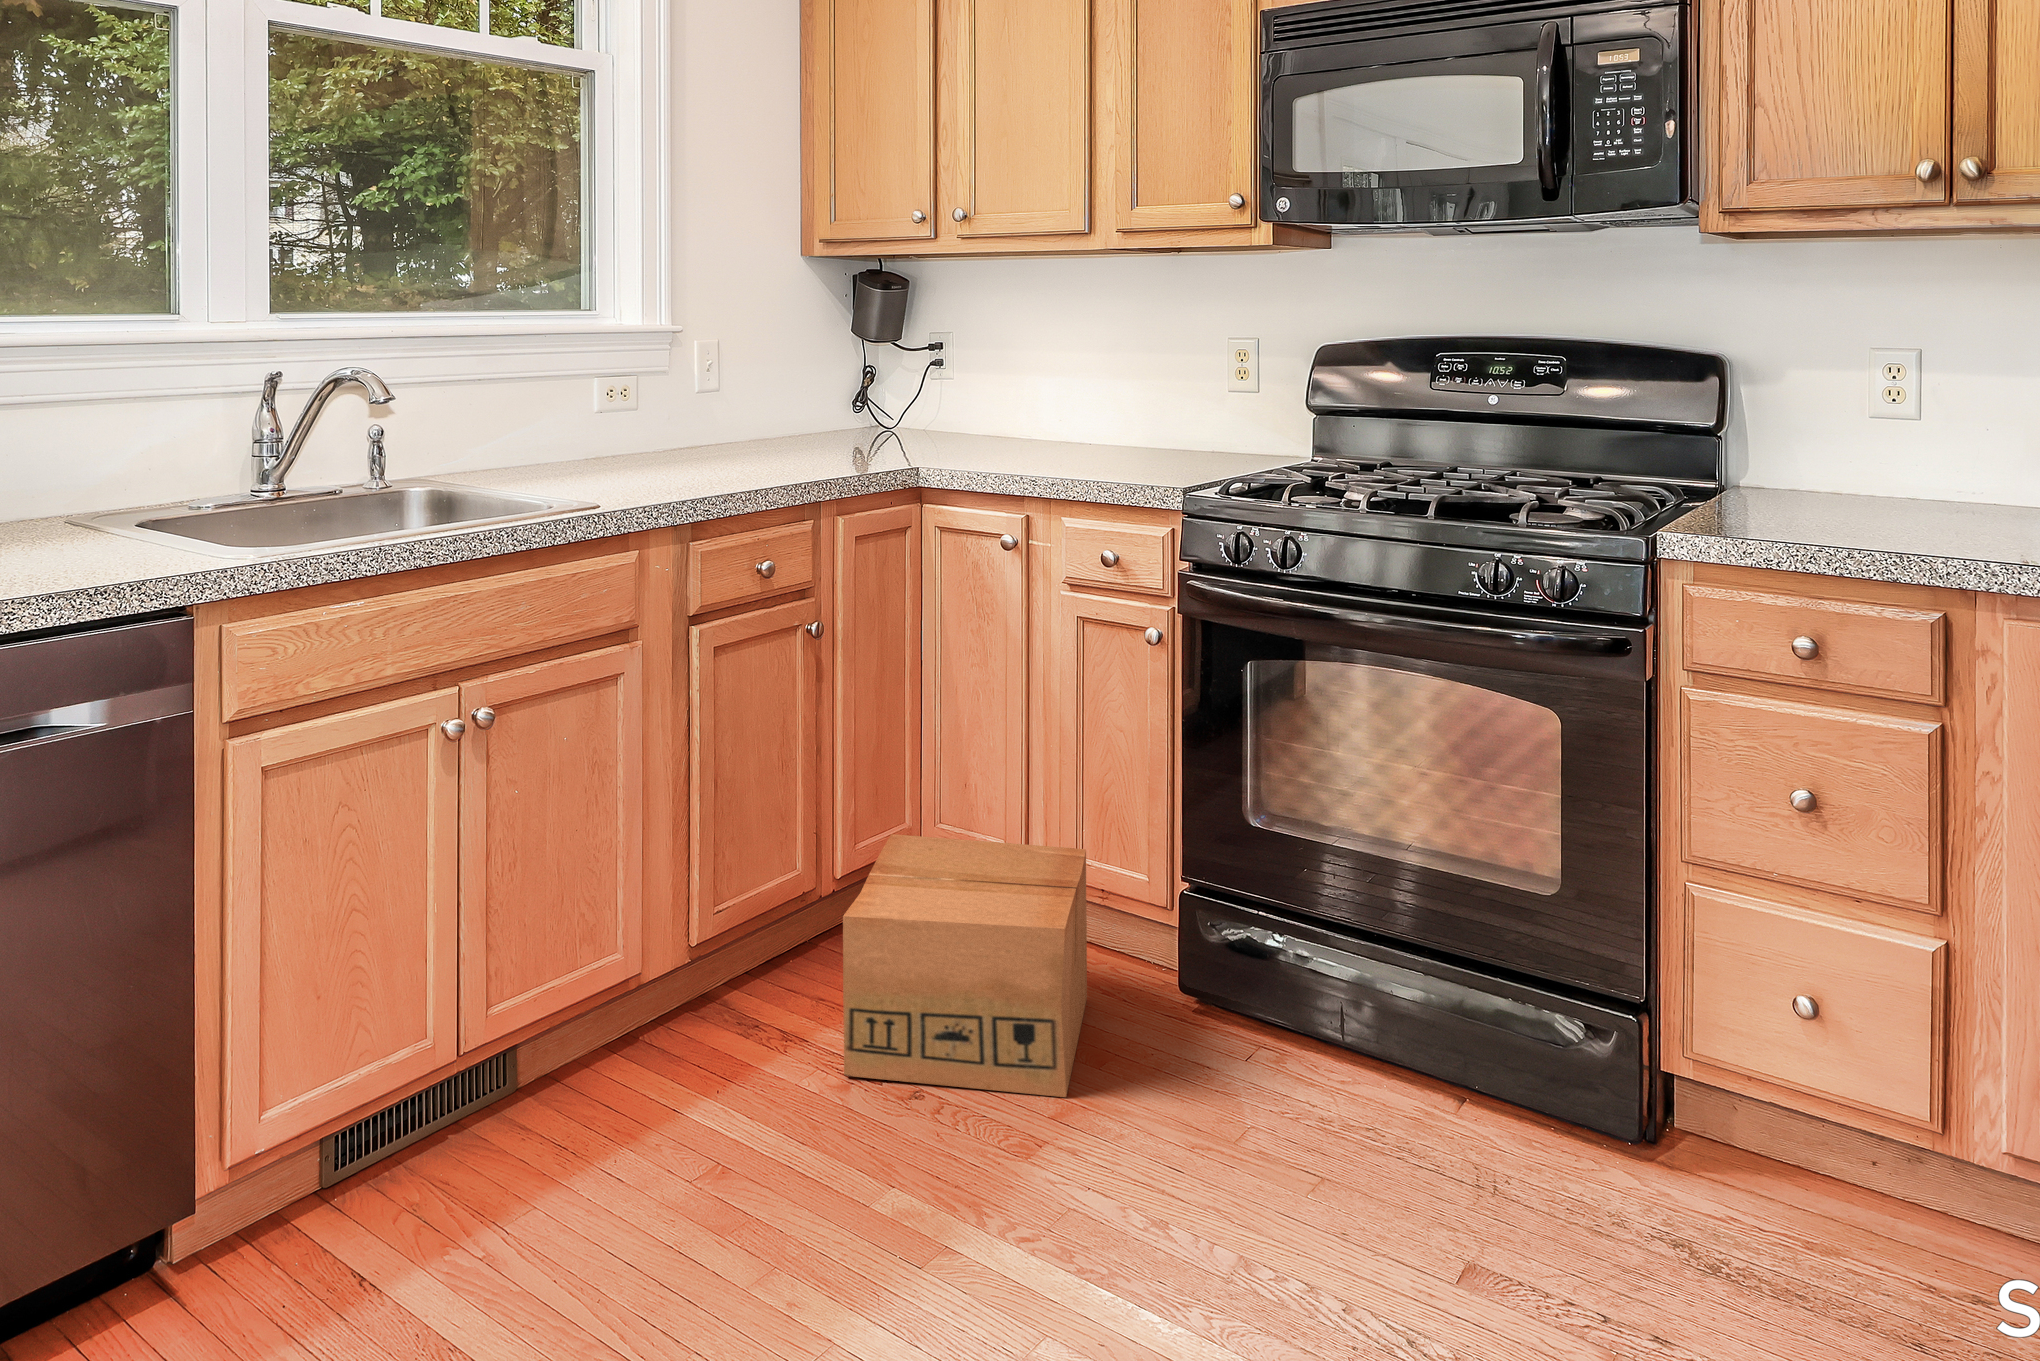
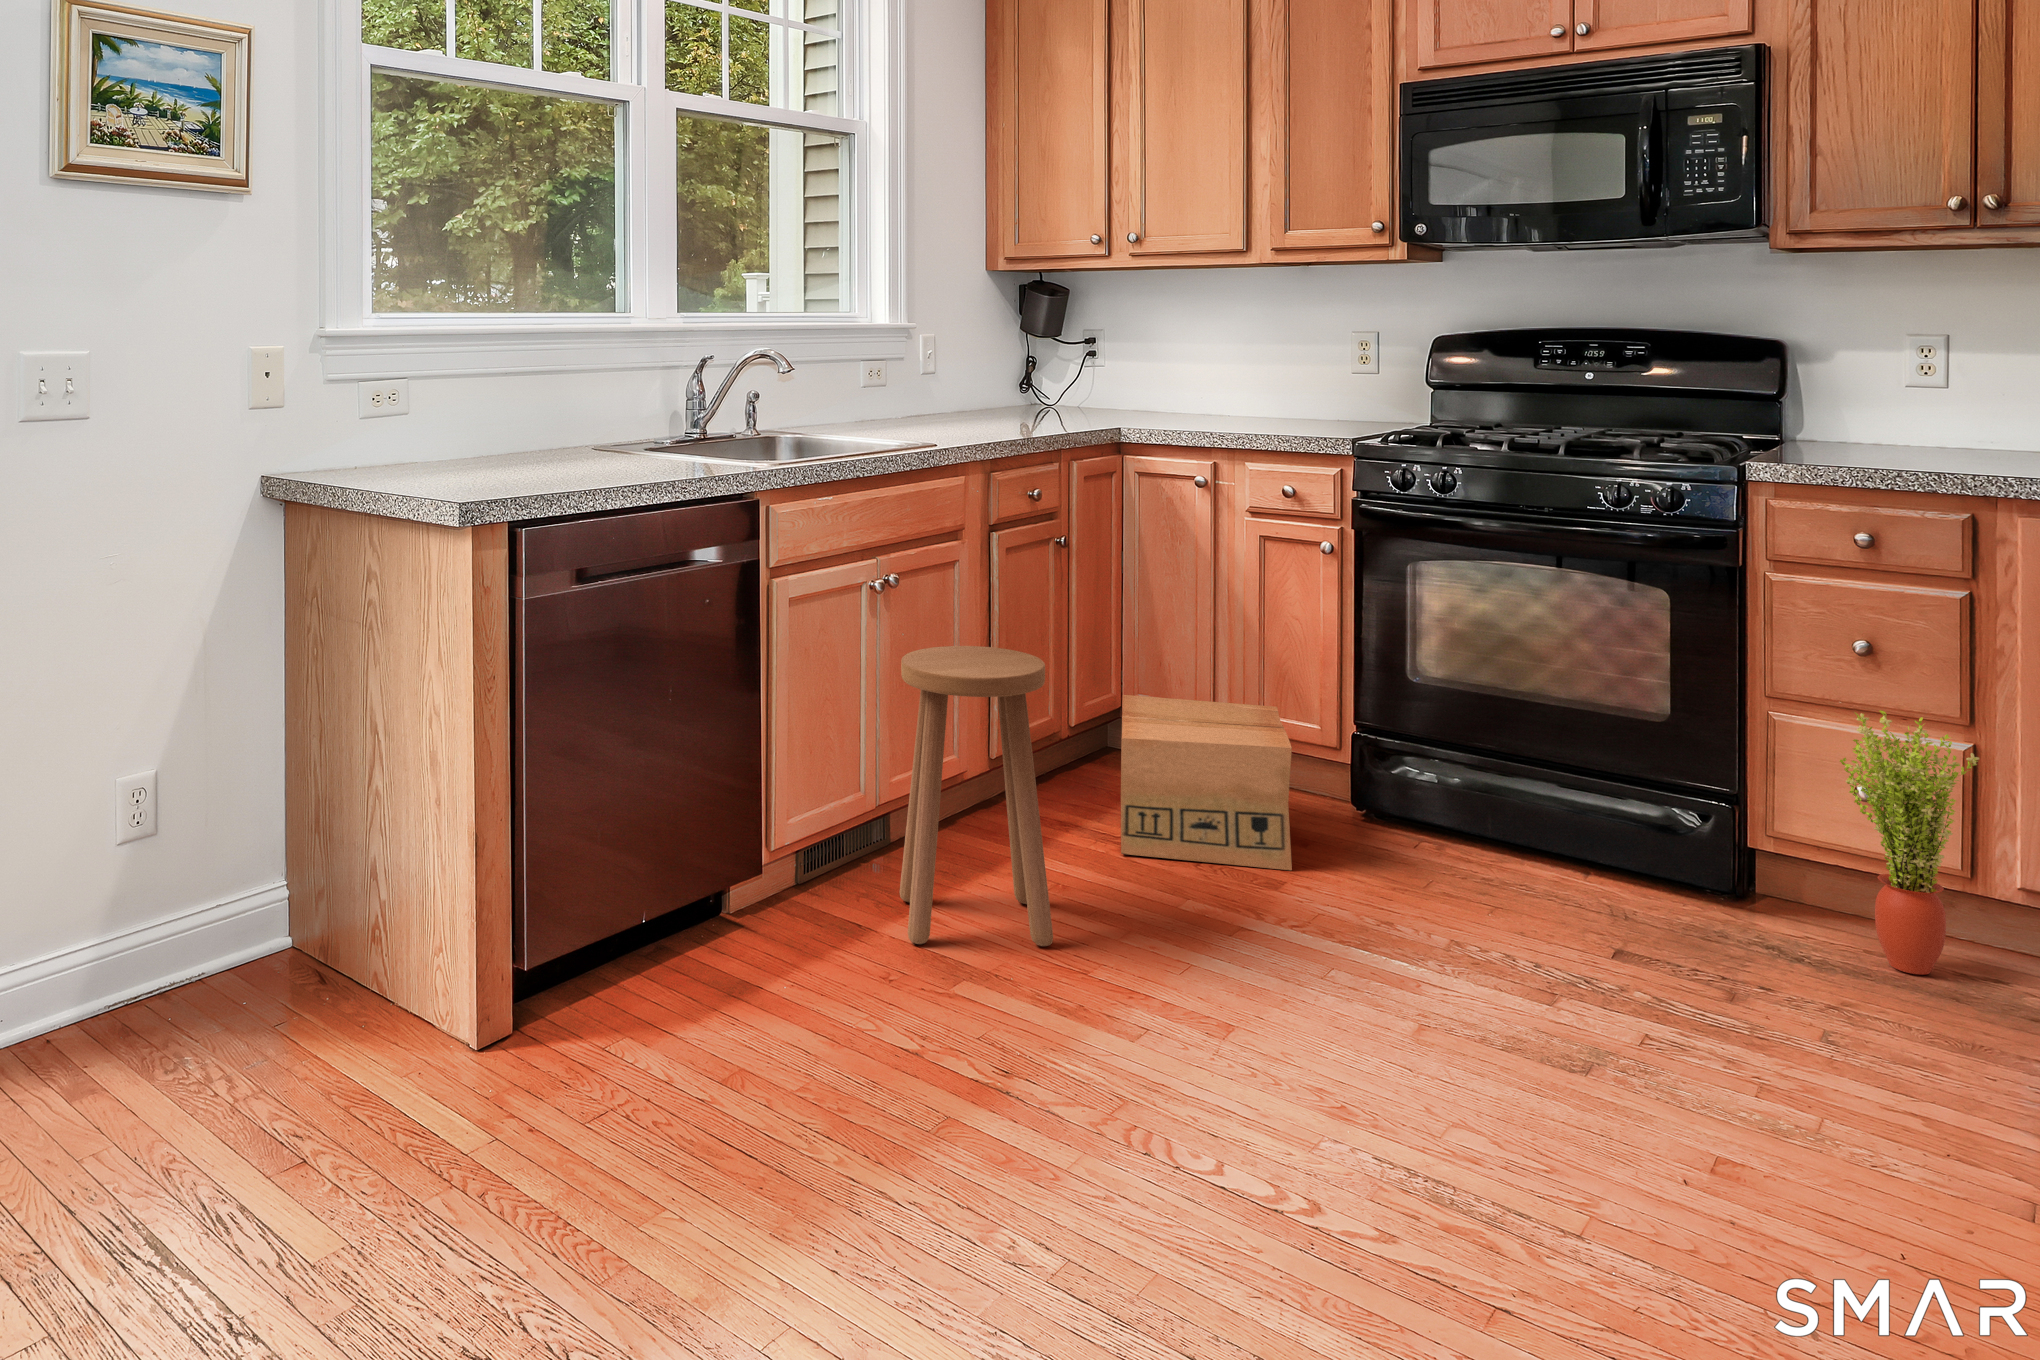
stool: none [437,812,674,1280] -> present [900,646,1053,946]
potted plant: none [1756,894,1941,1272] -> present [1840,711,1980,975]

